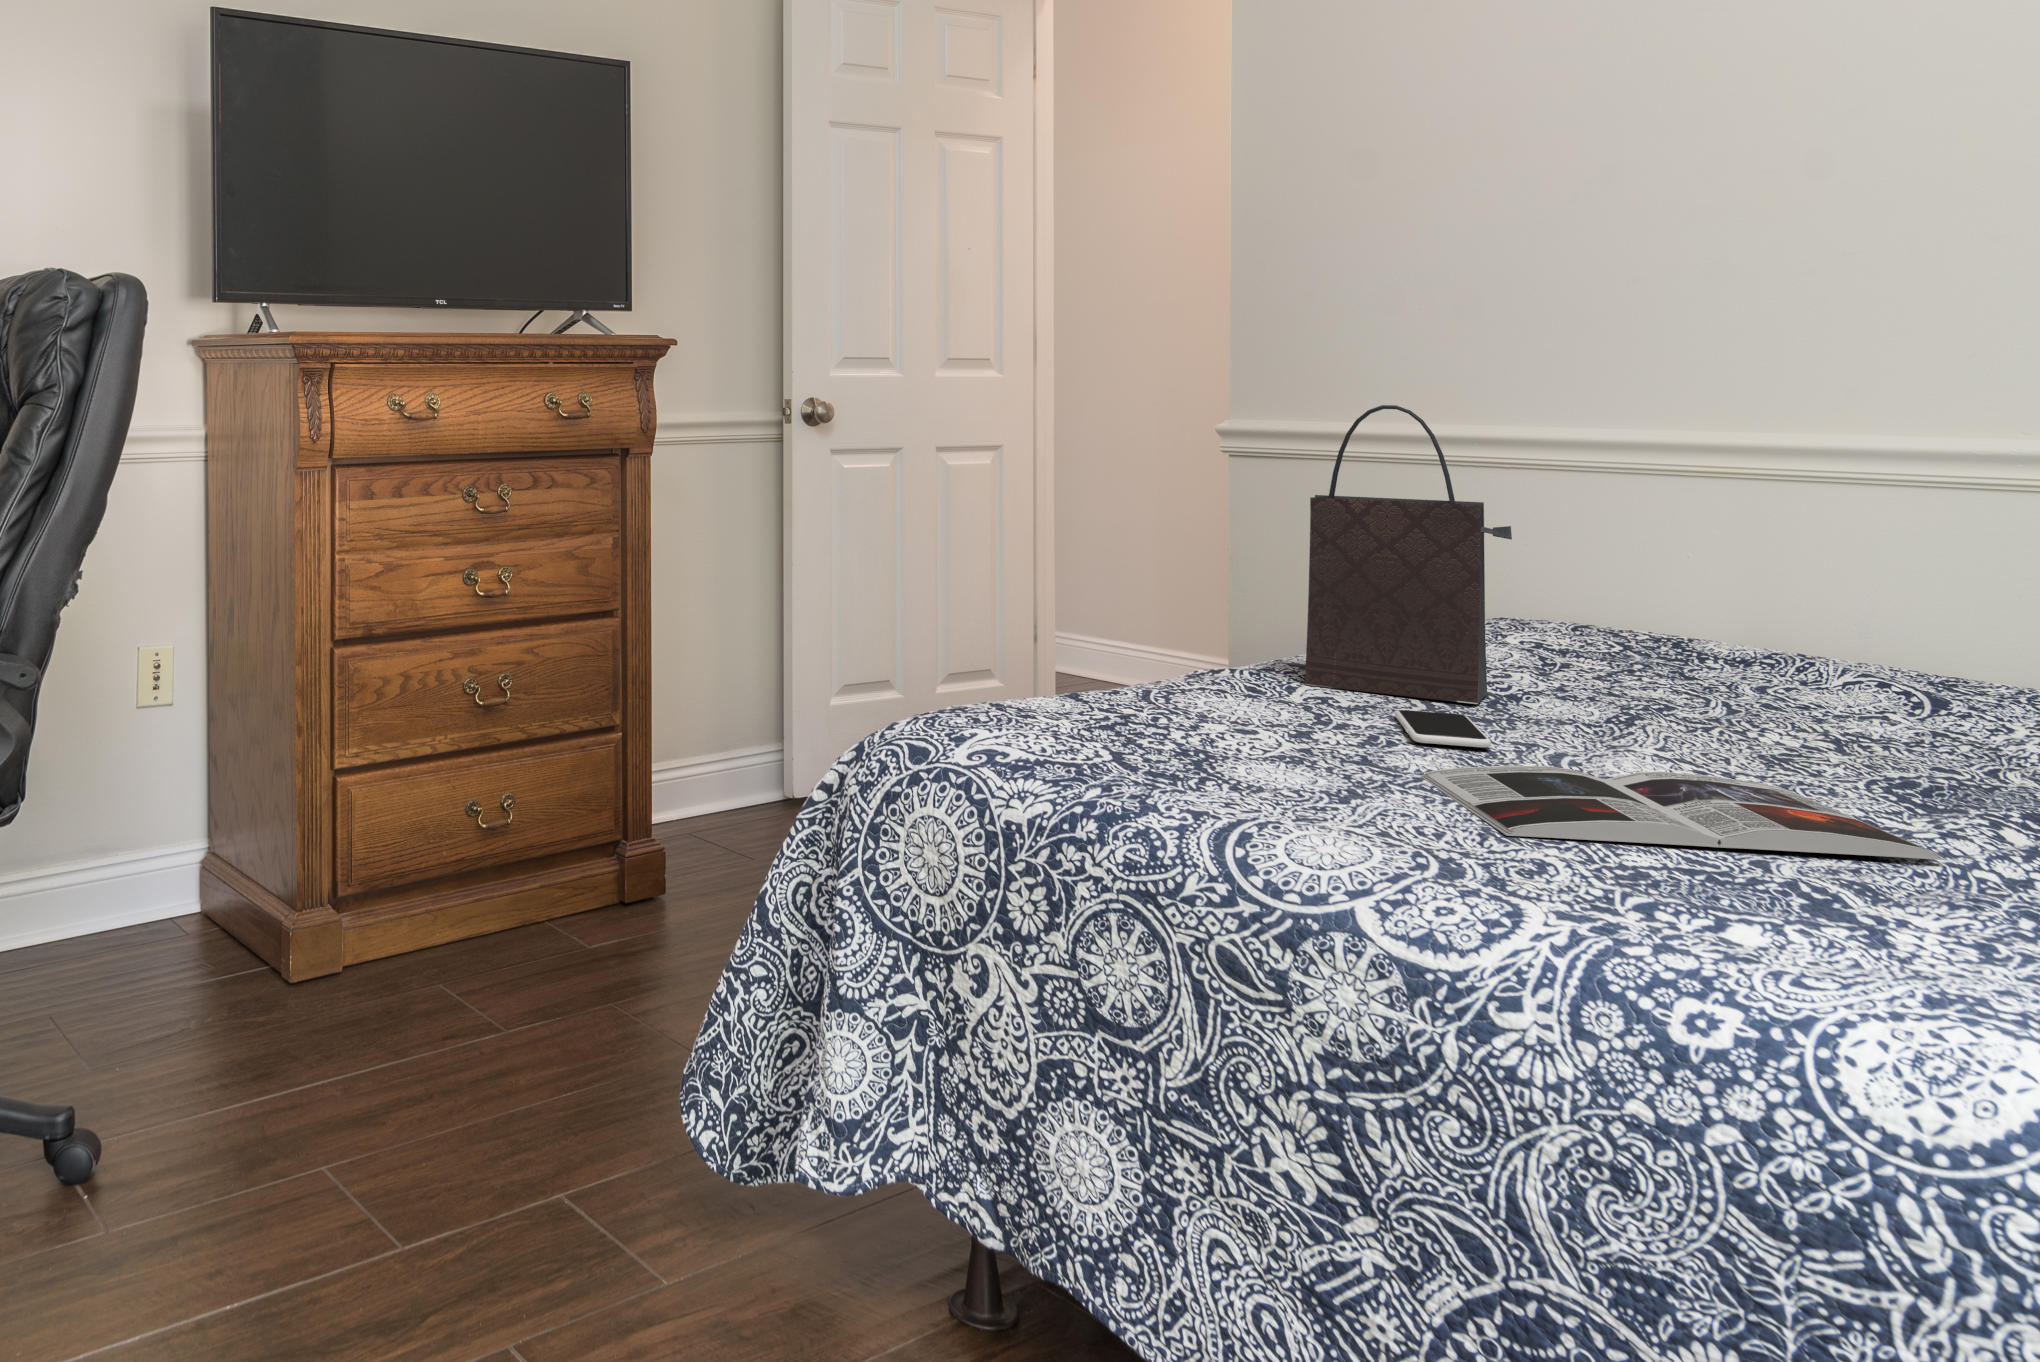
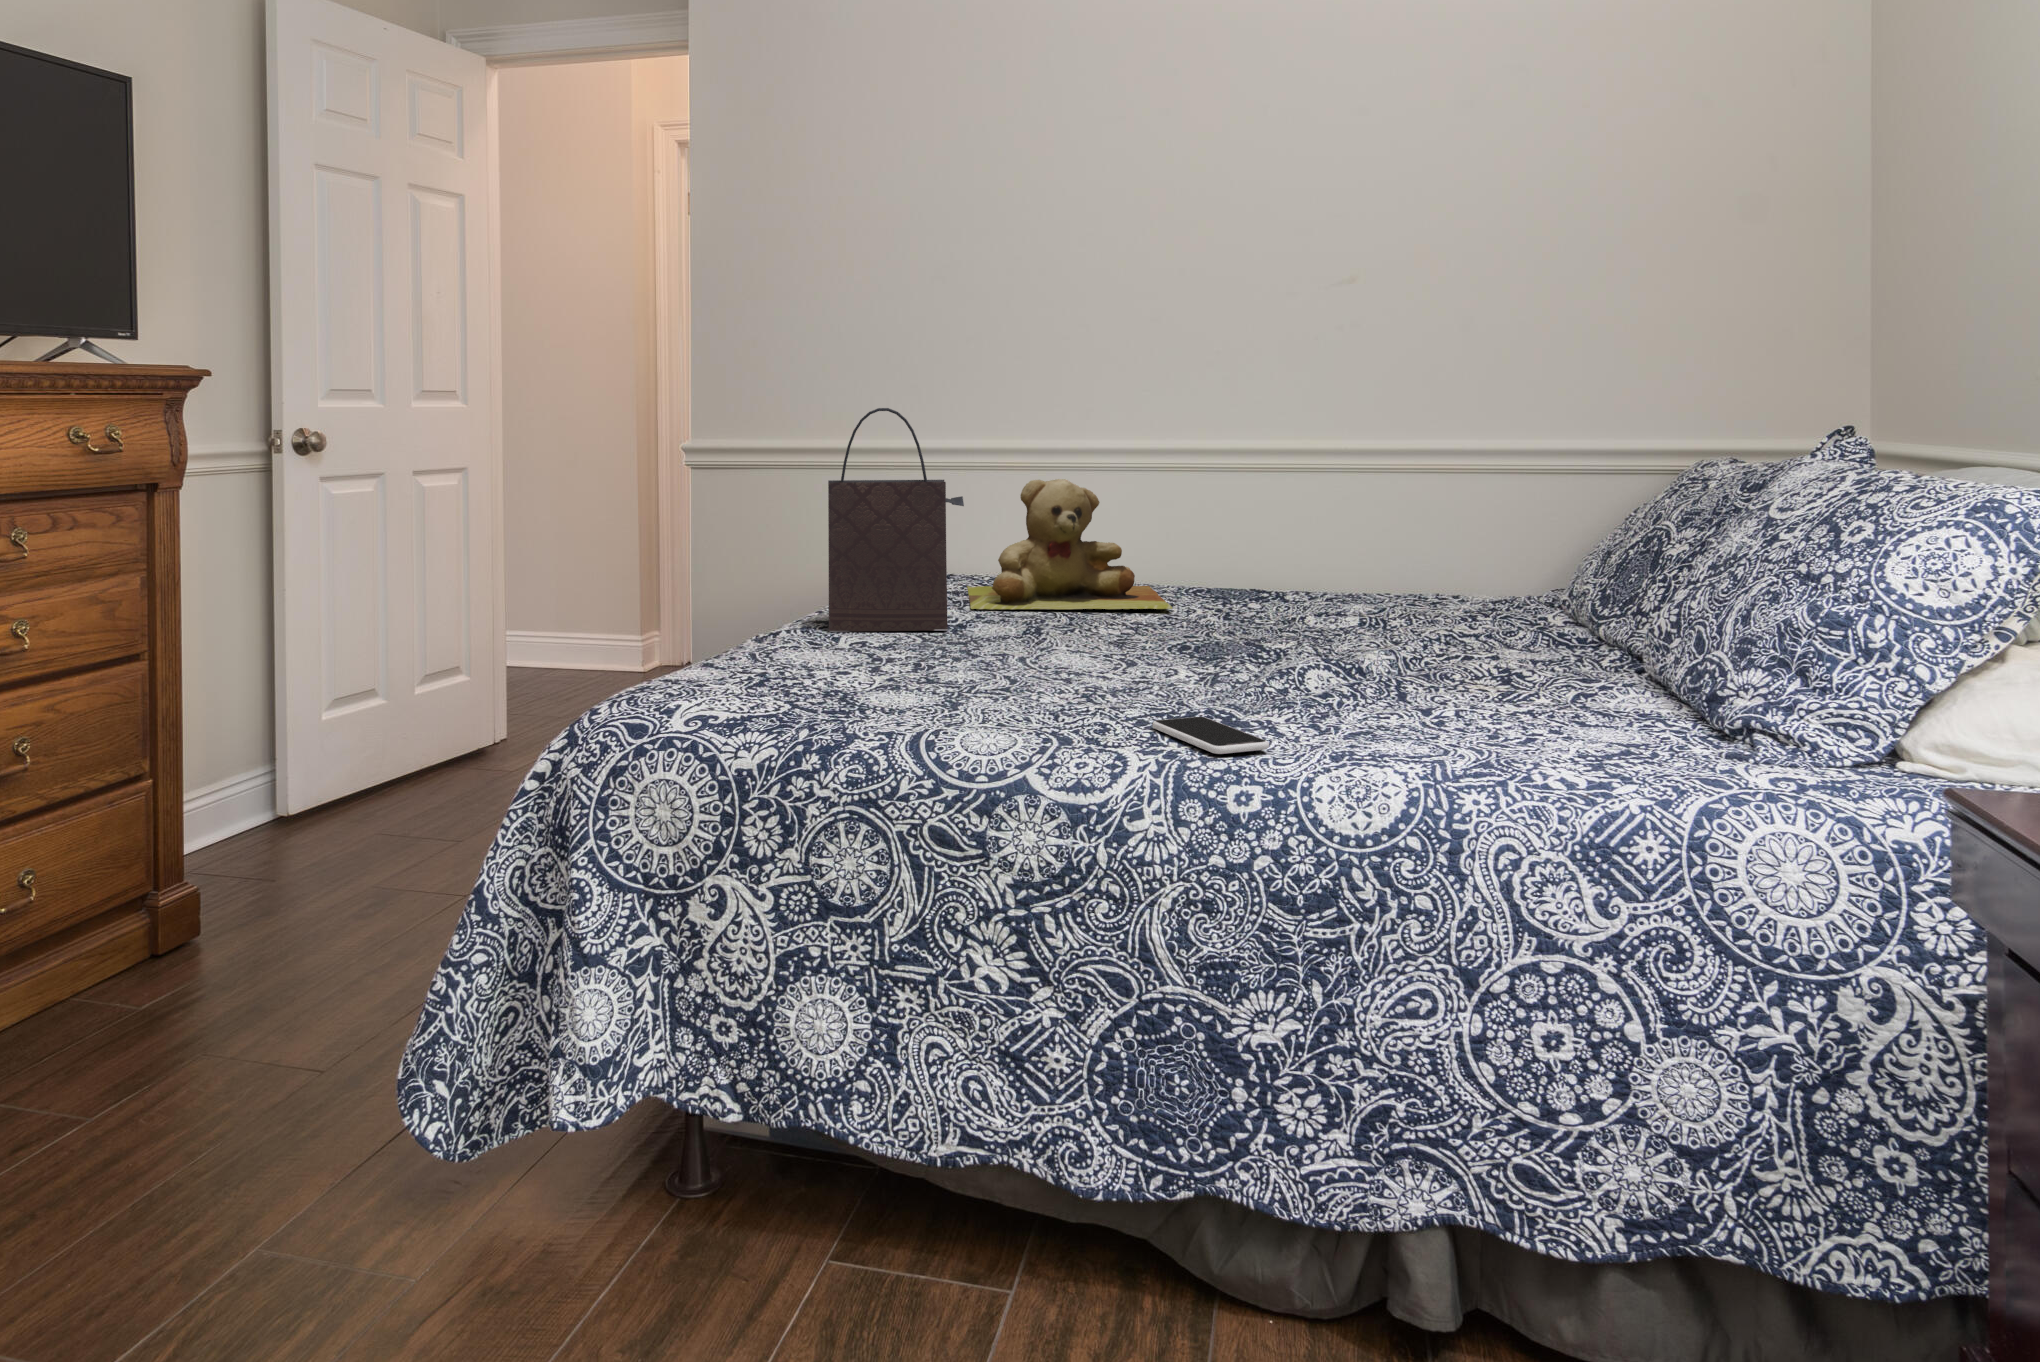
teddy bear: none [1557,514,1929,724] -> present [967,479,1172,609]
smartphone: present [1395,710,1491,747] -> present [1152,717,1269,754]
magazine: present [1421,766,1944,860] -> none [974,656,1262,713]

